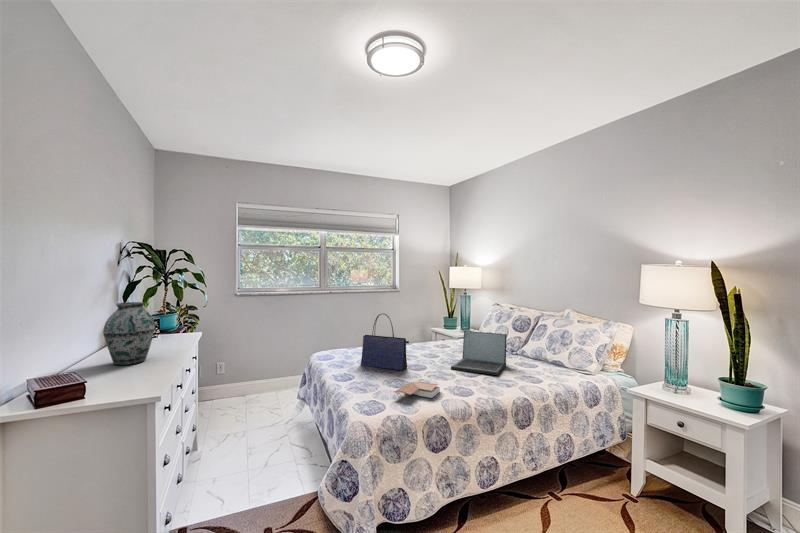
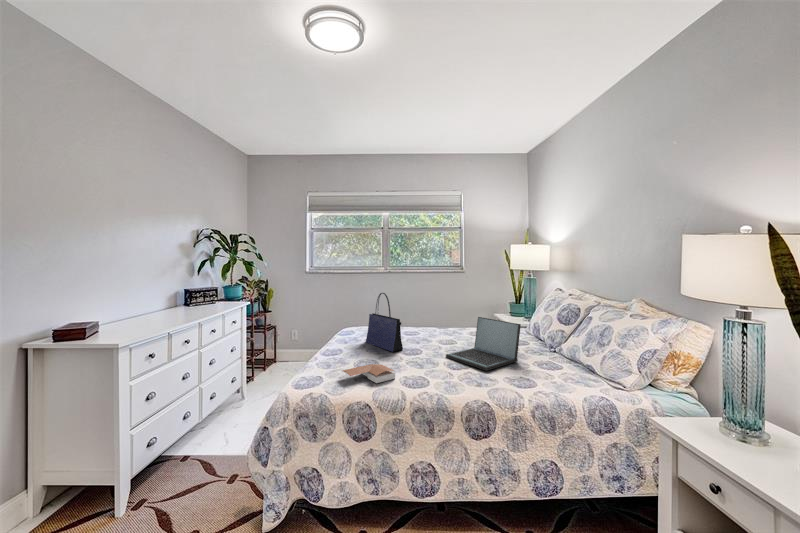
vase: present [103,302,155,365] -> none [135,274,174,320]

